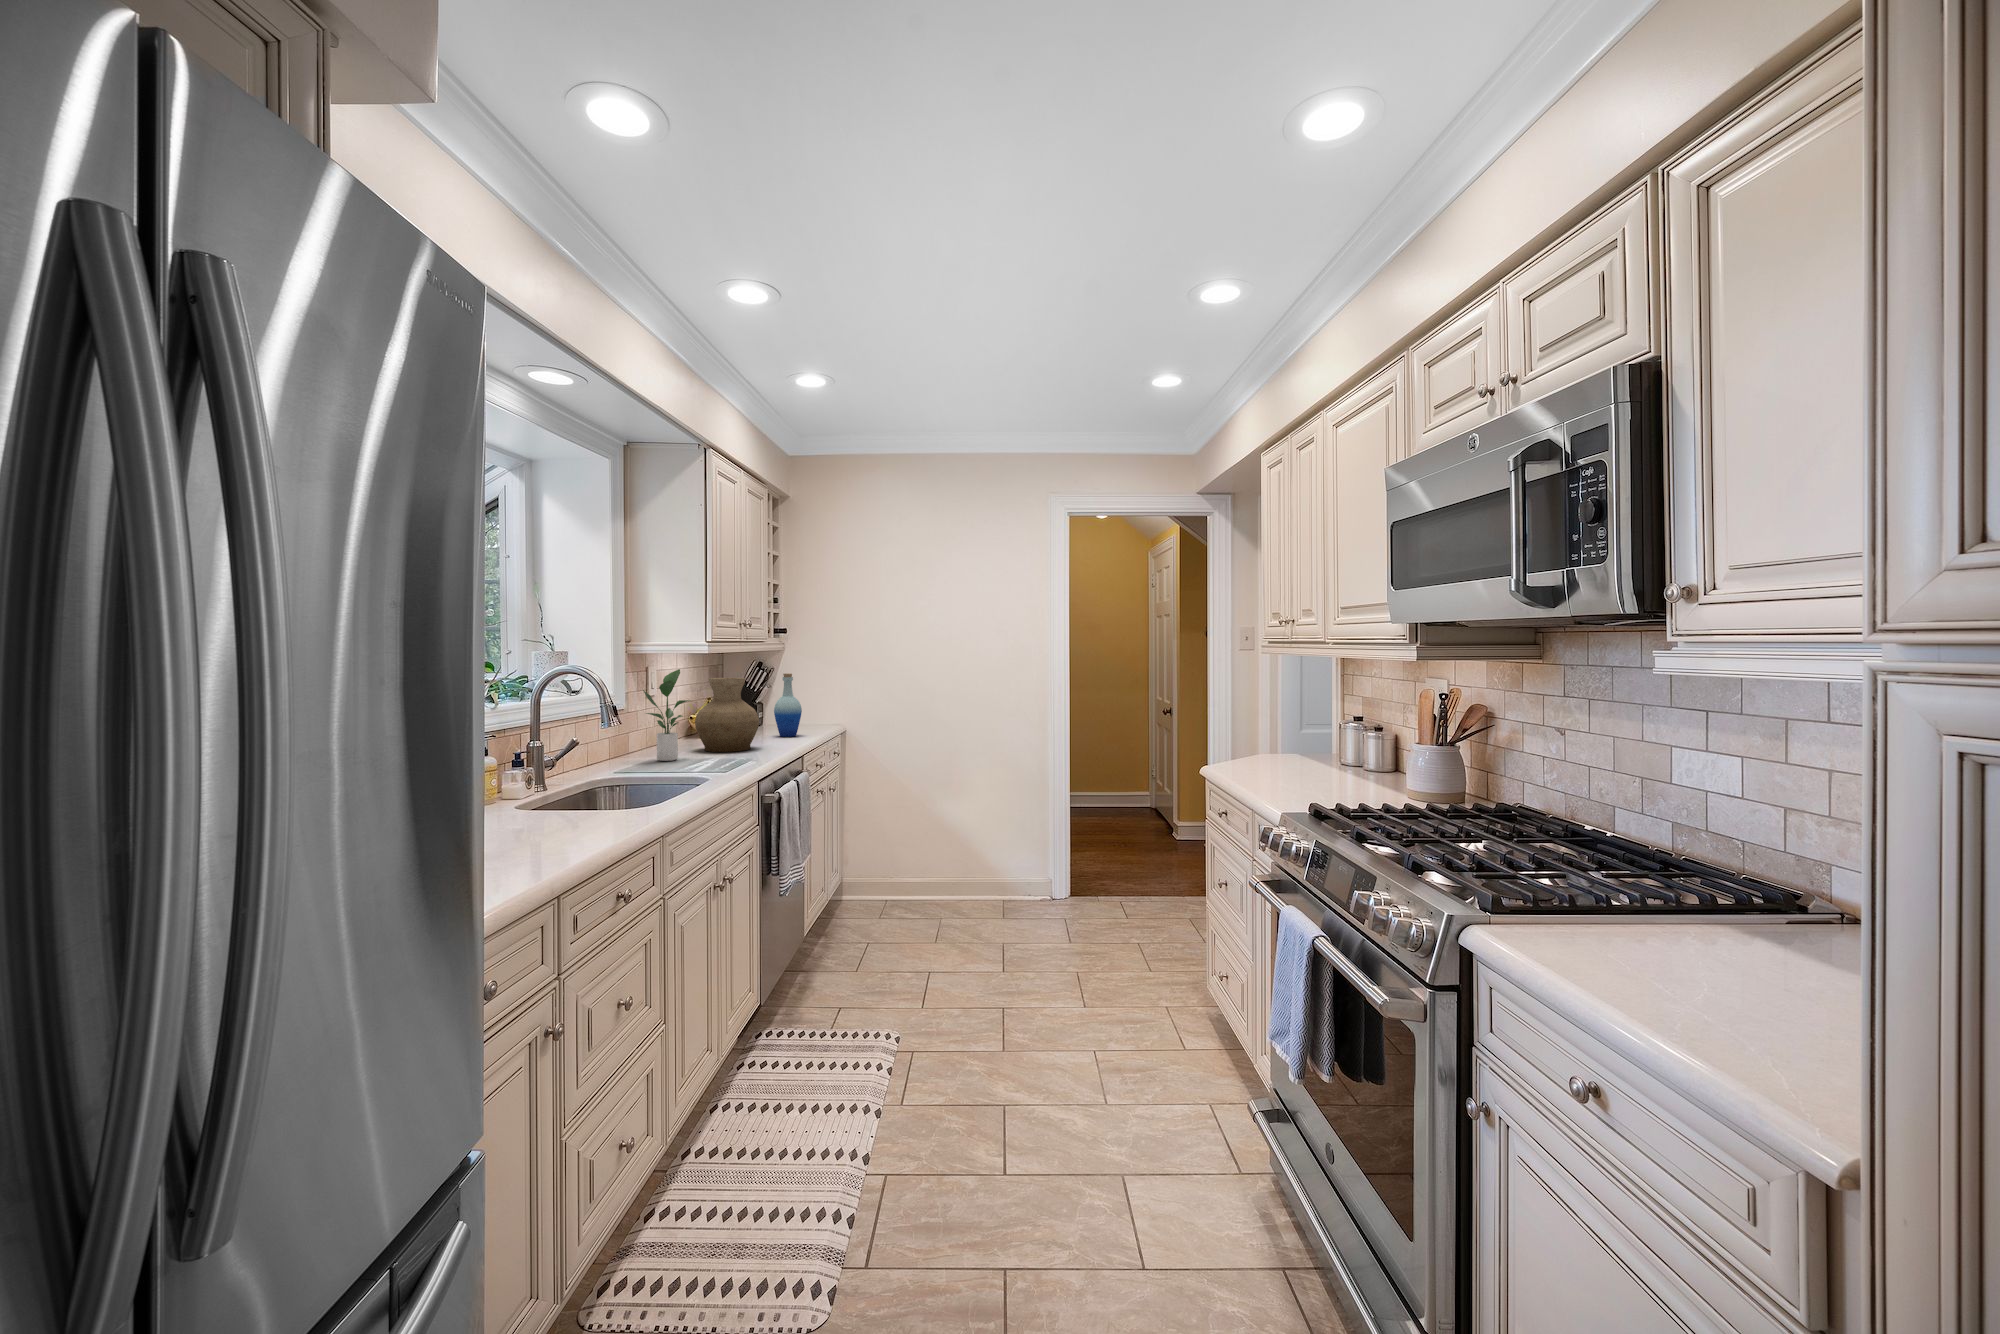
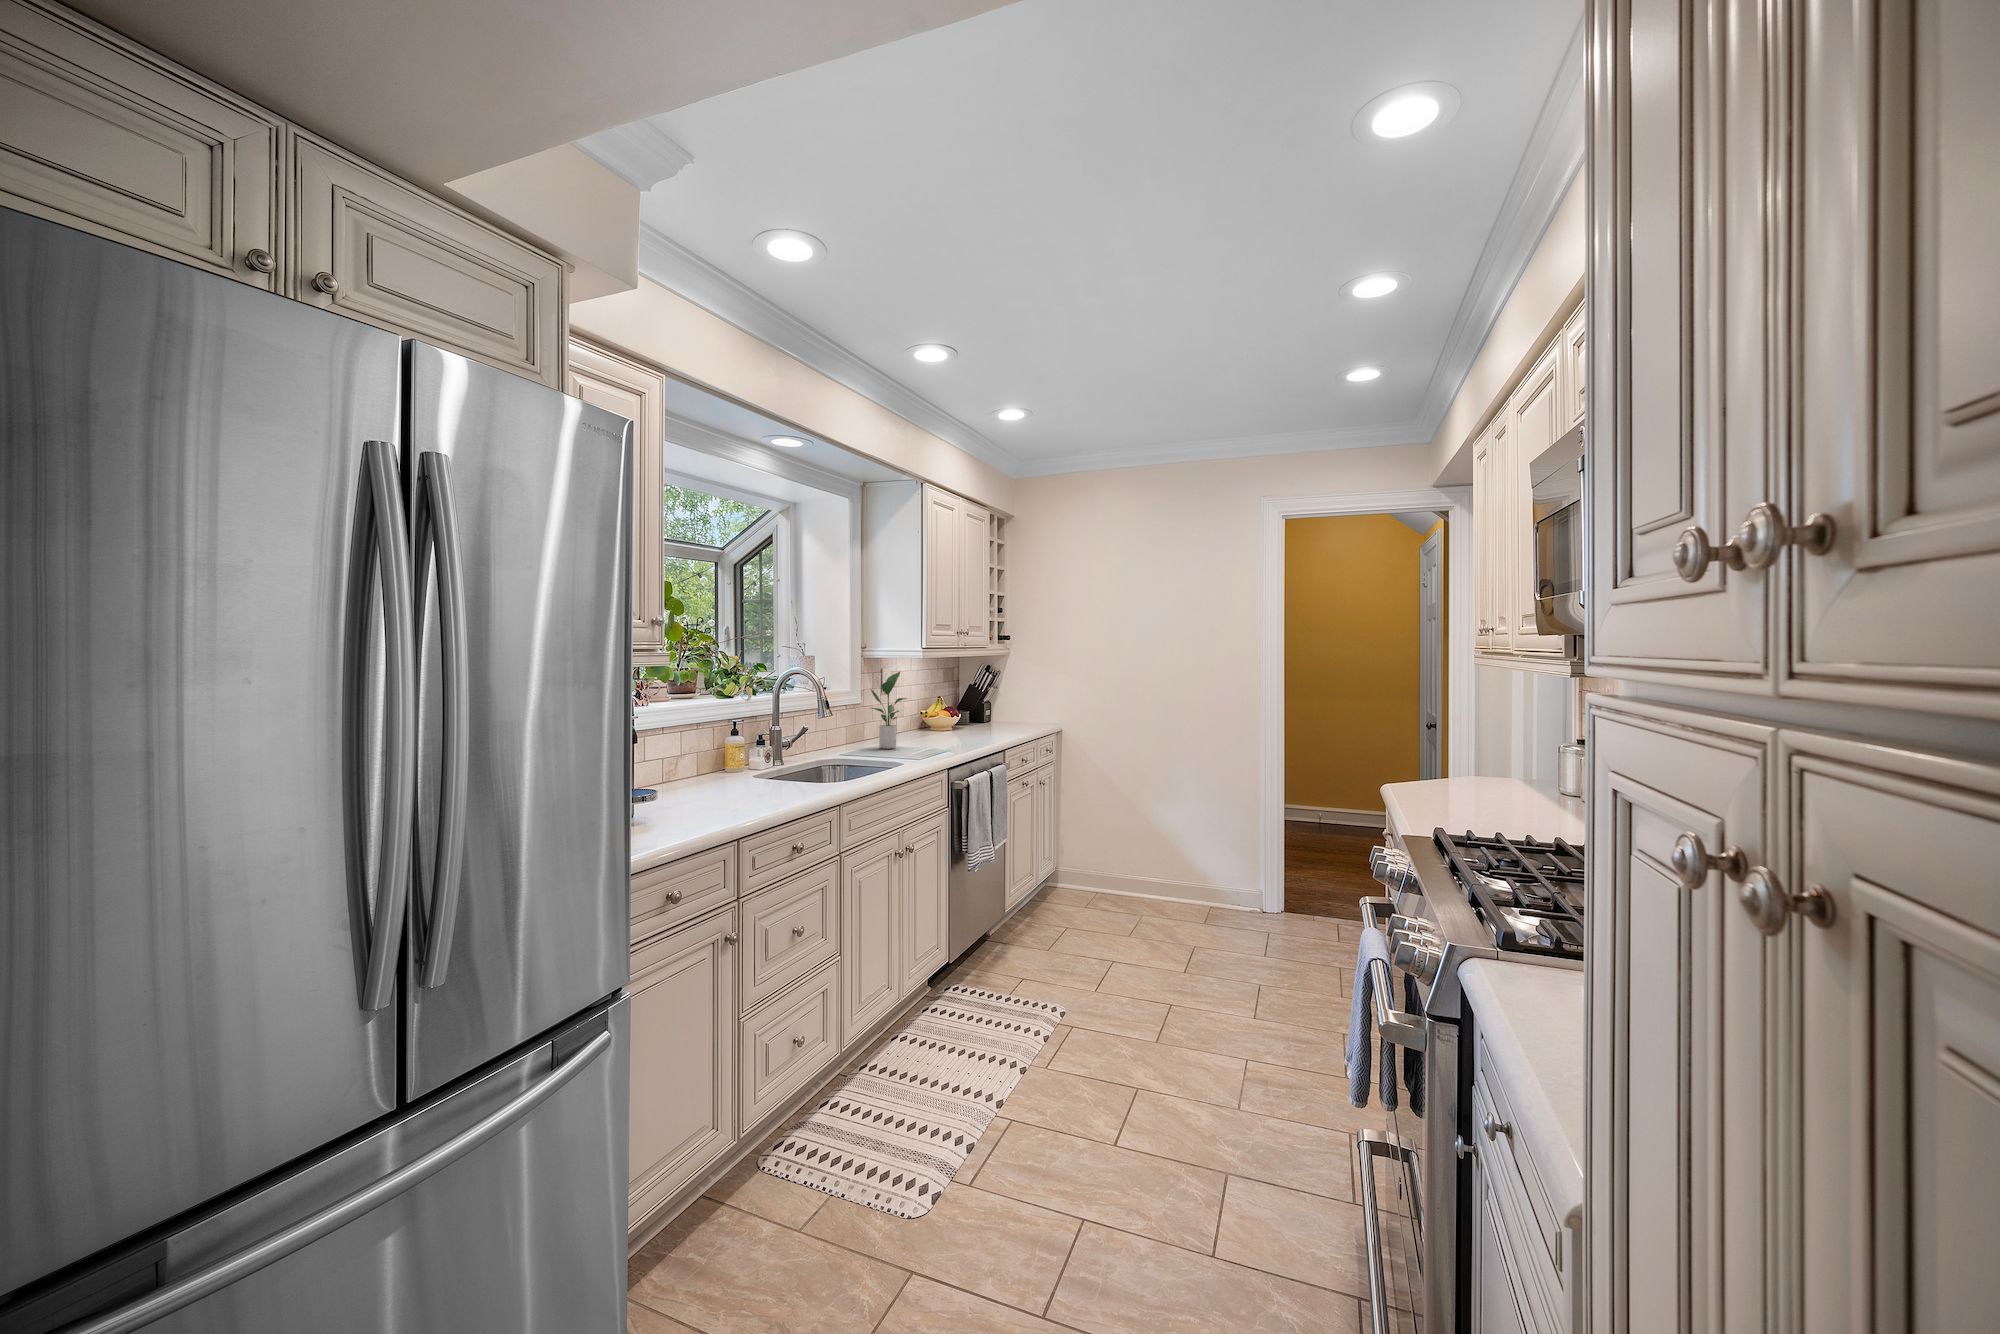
bottle: present [774,673,802,737] -> none [991,677,1015,734]
vase: present [695,678,759,752] -> none [916,680,969,744]

